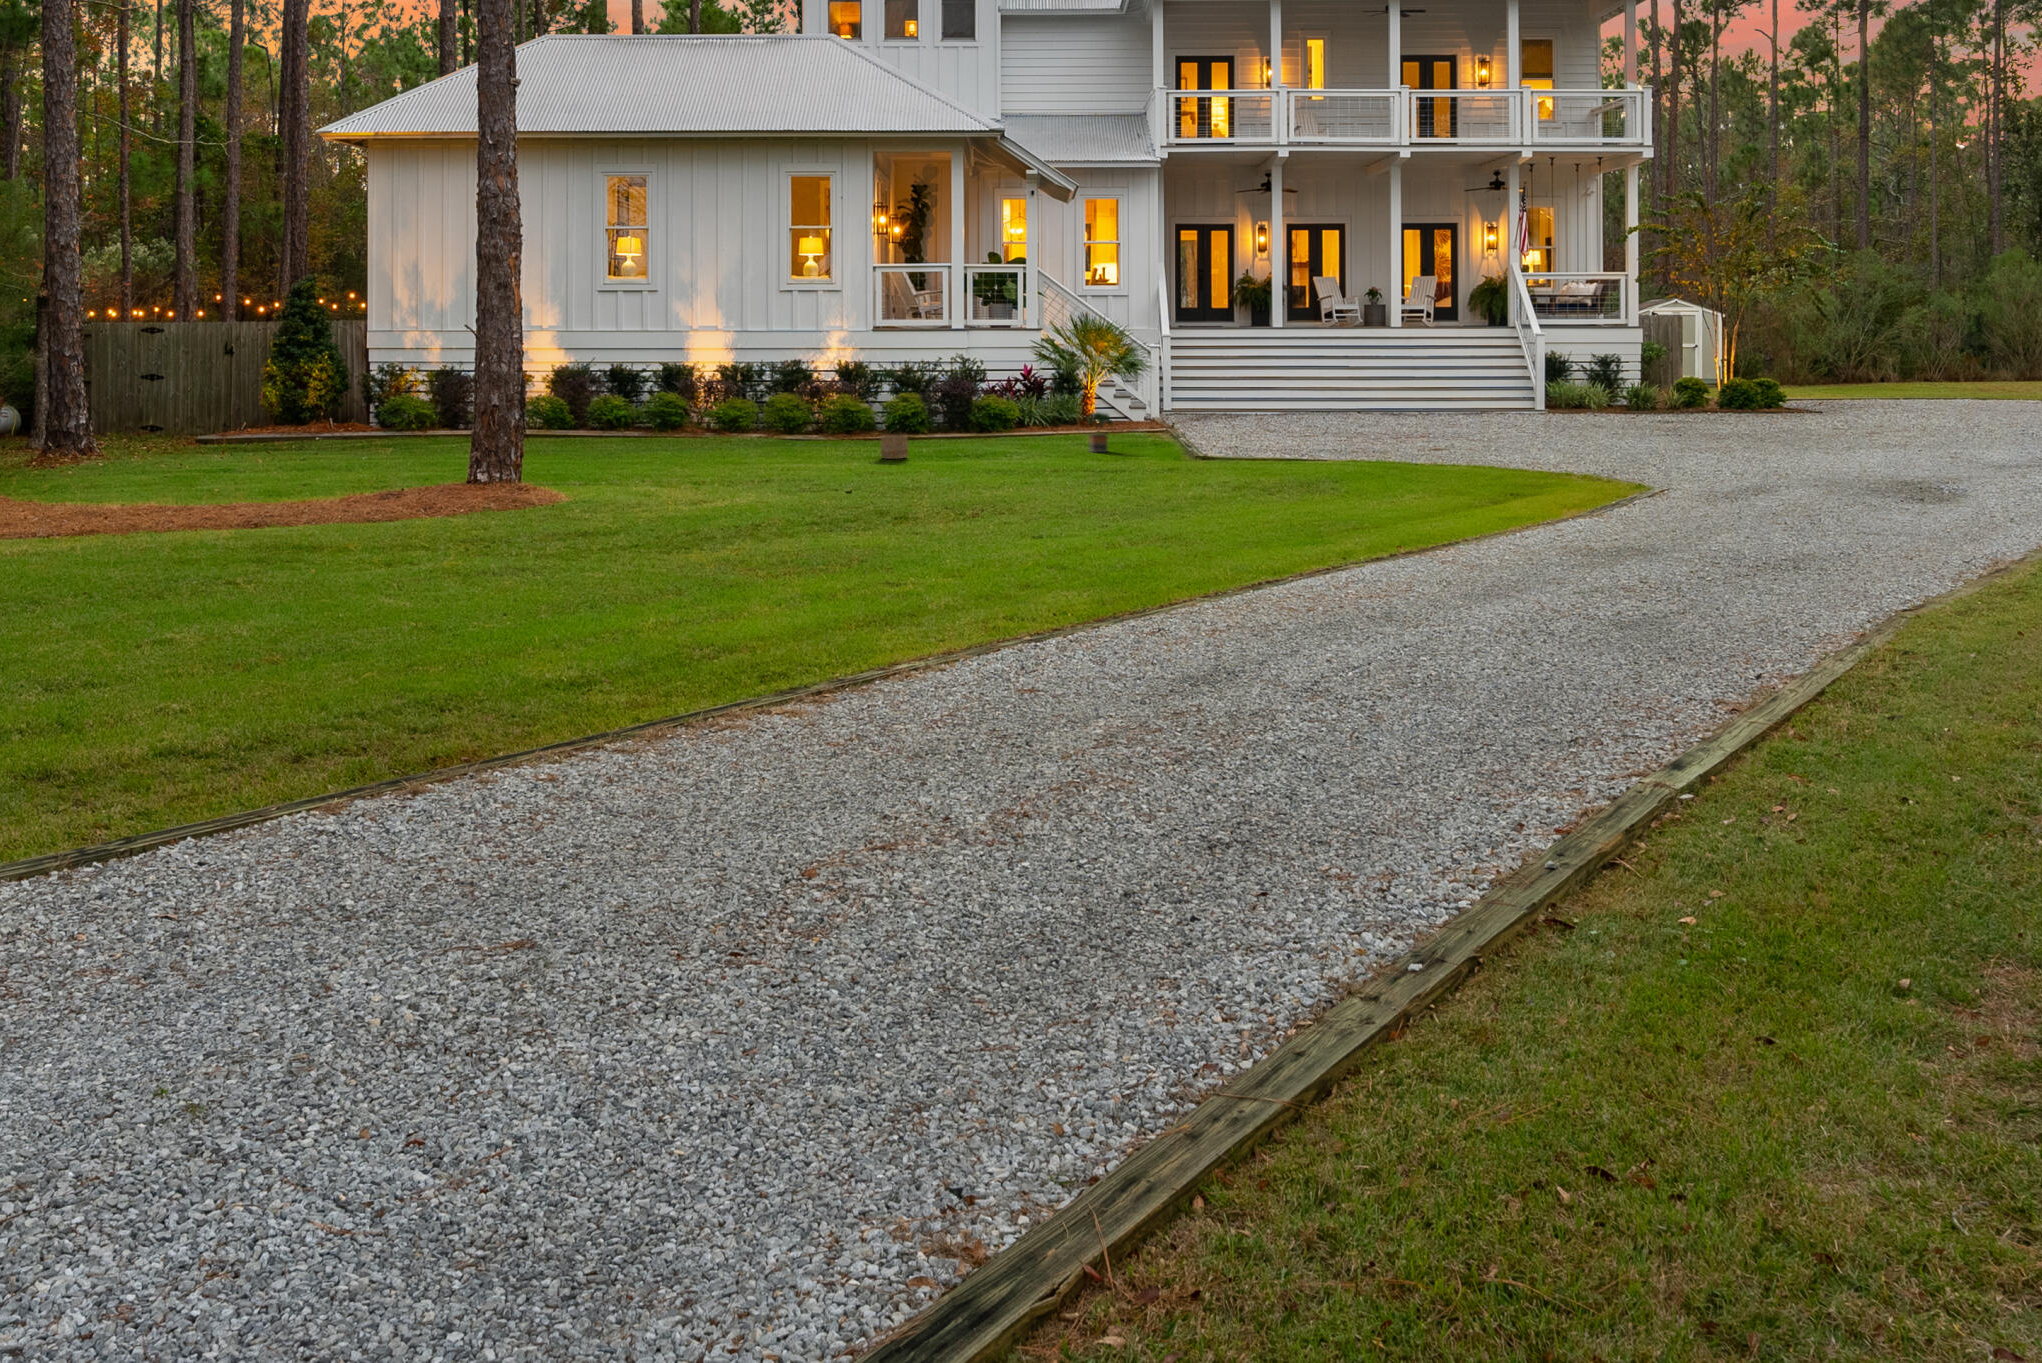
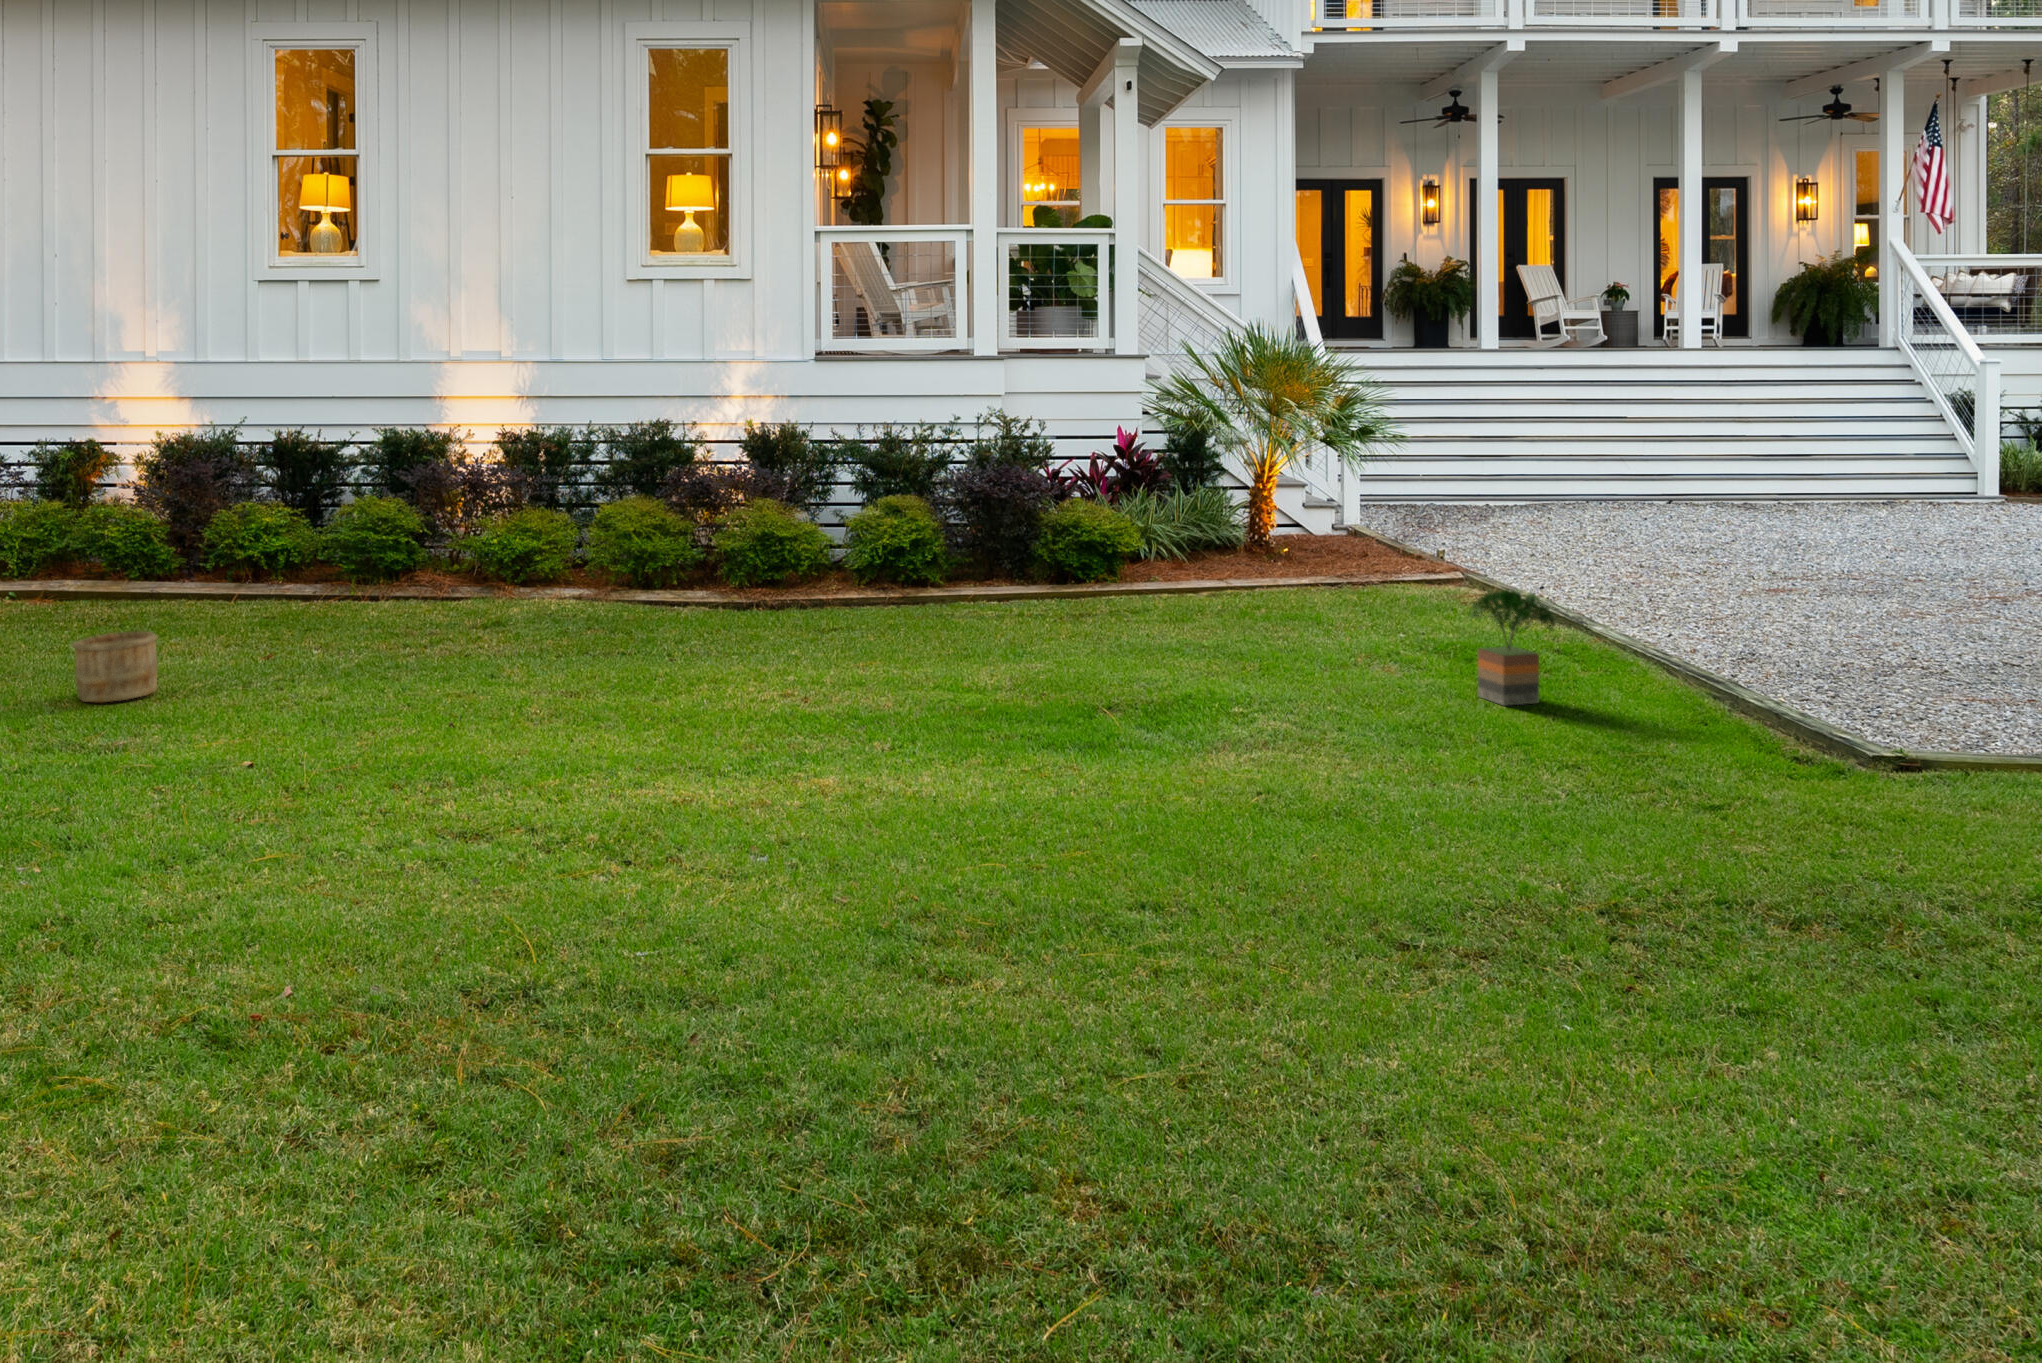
wooden bucket: present [880,435,908,459] -> present [72,631,158,702]

